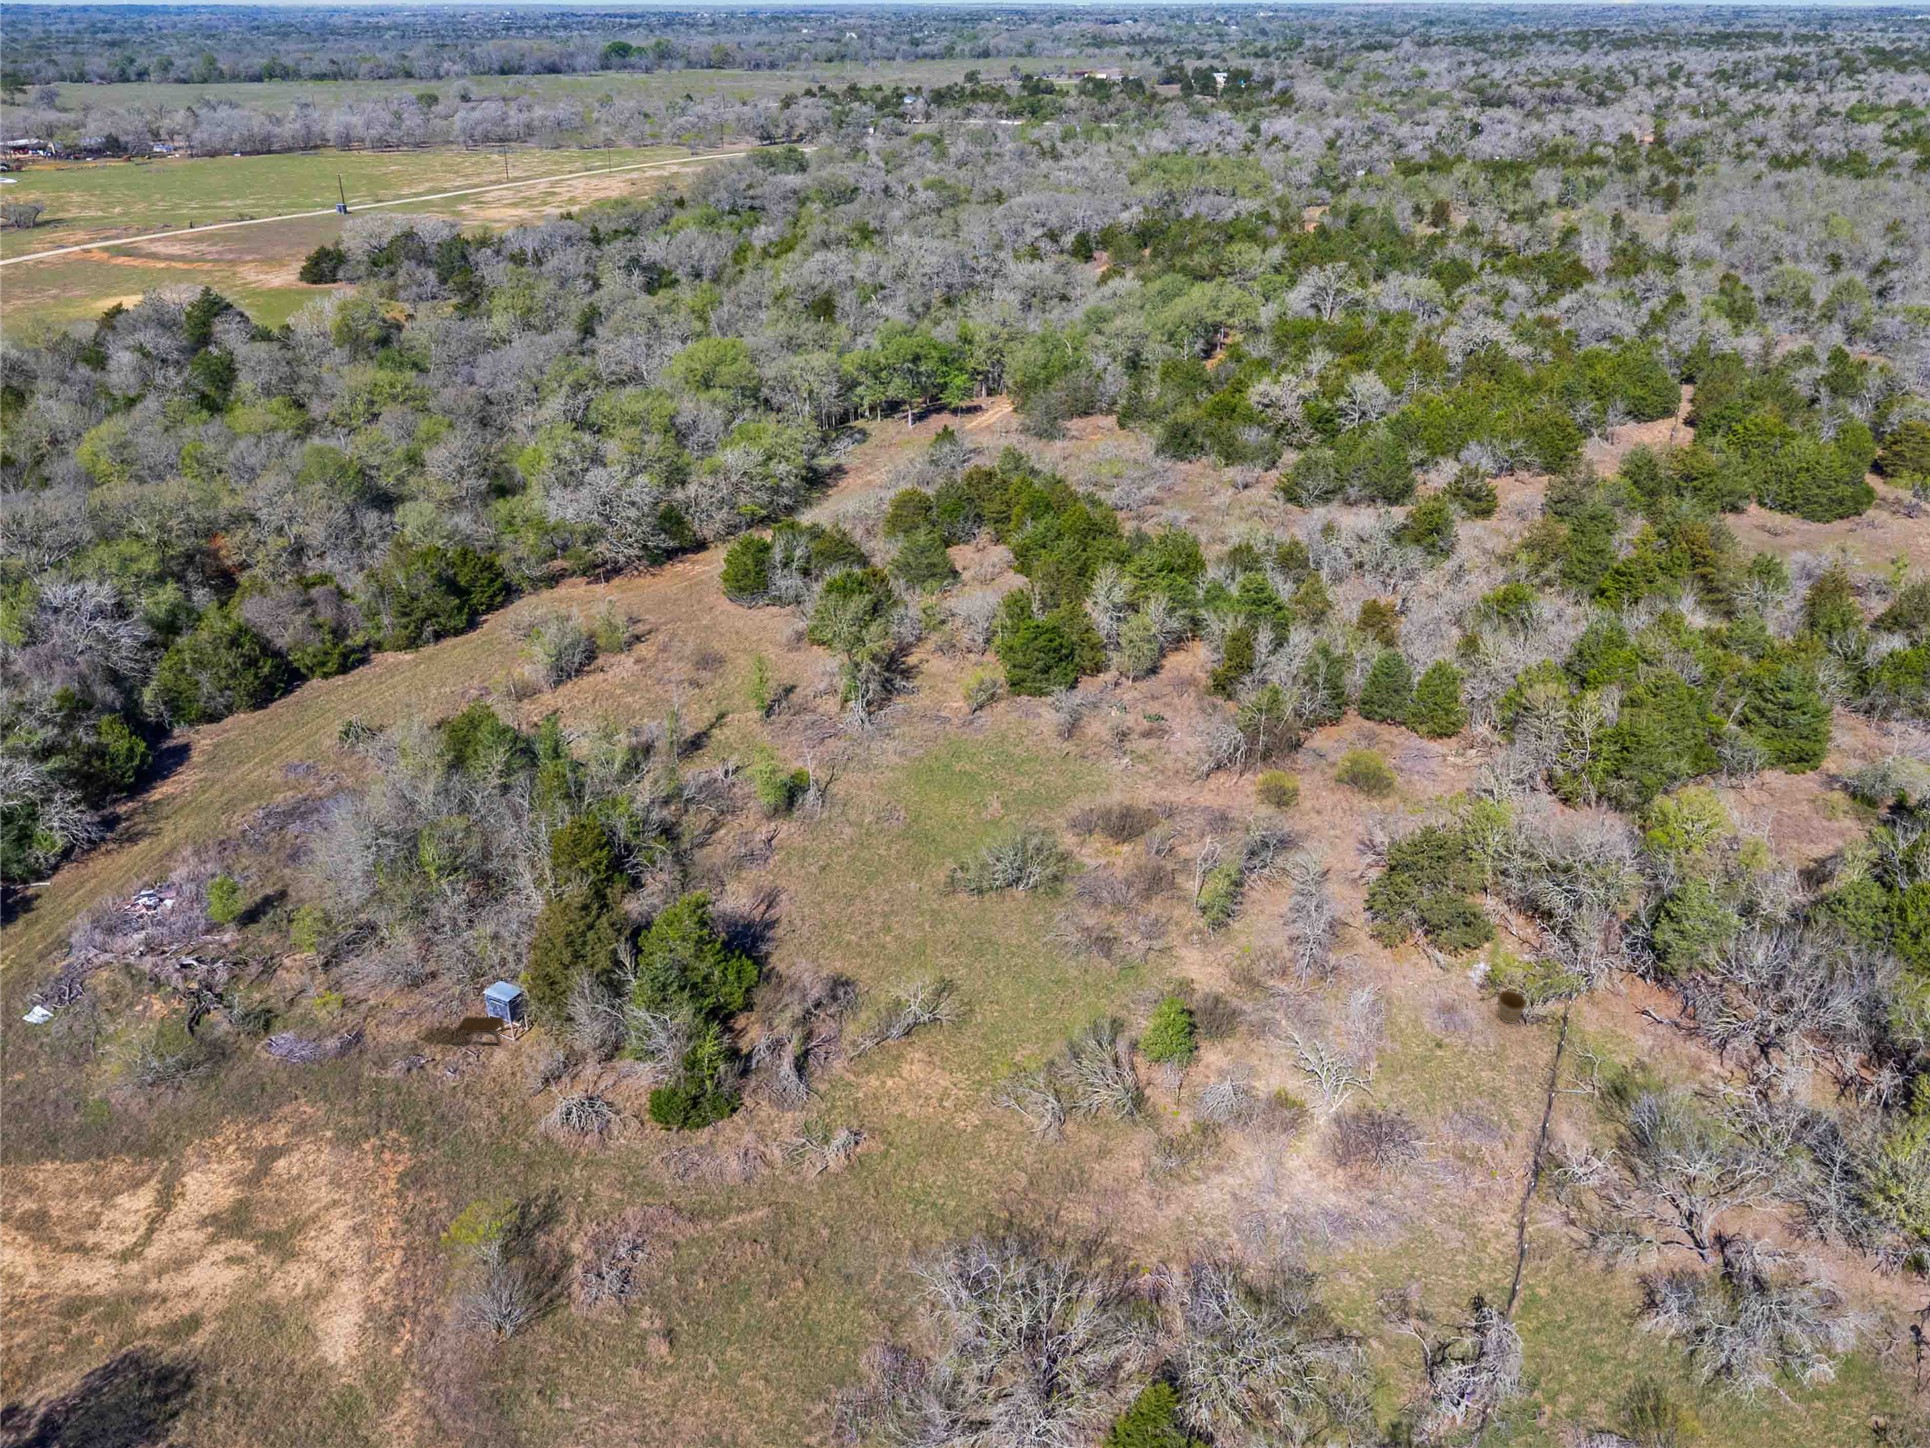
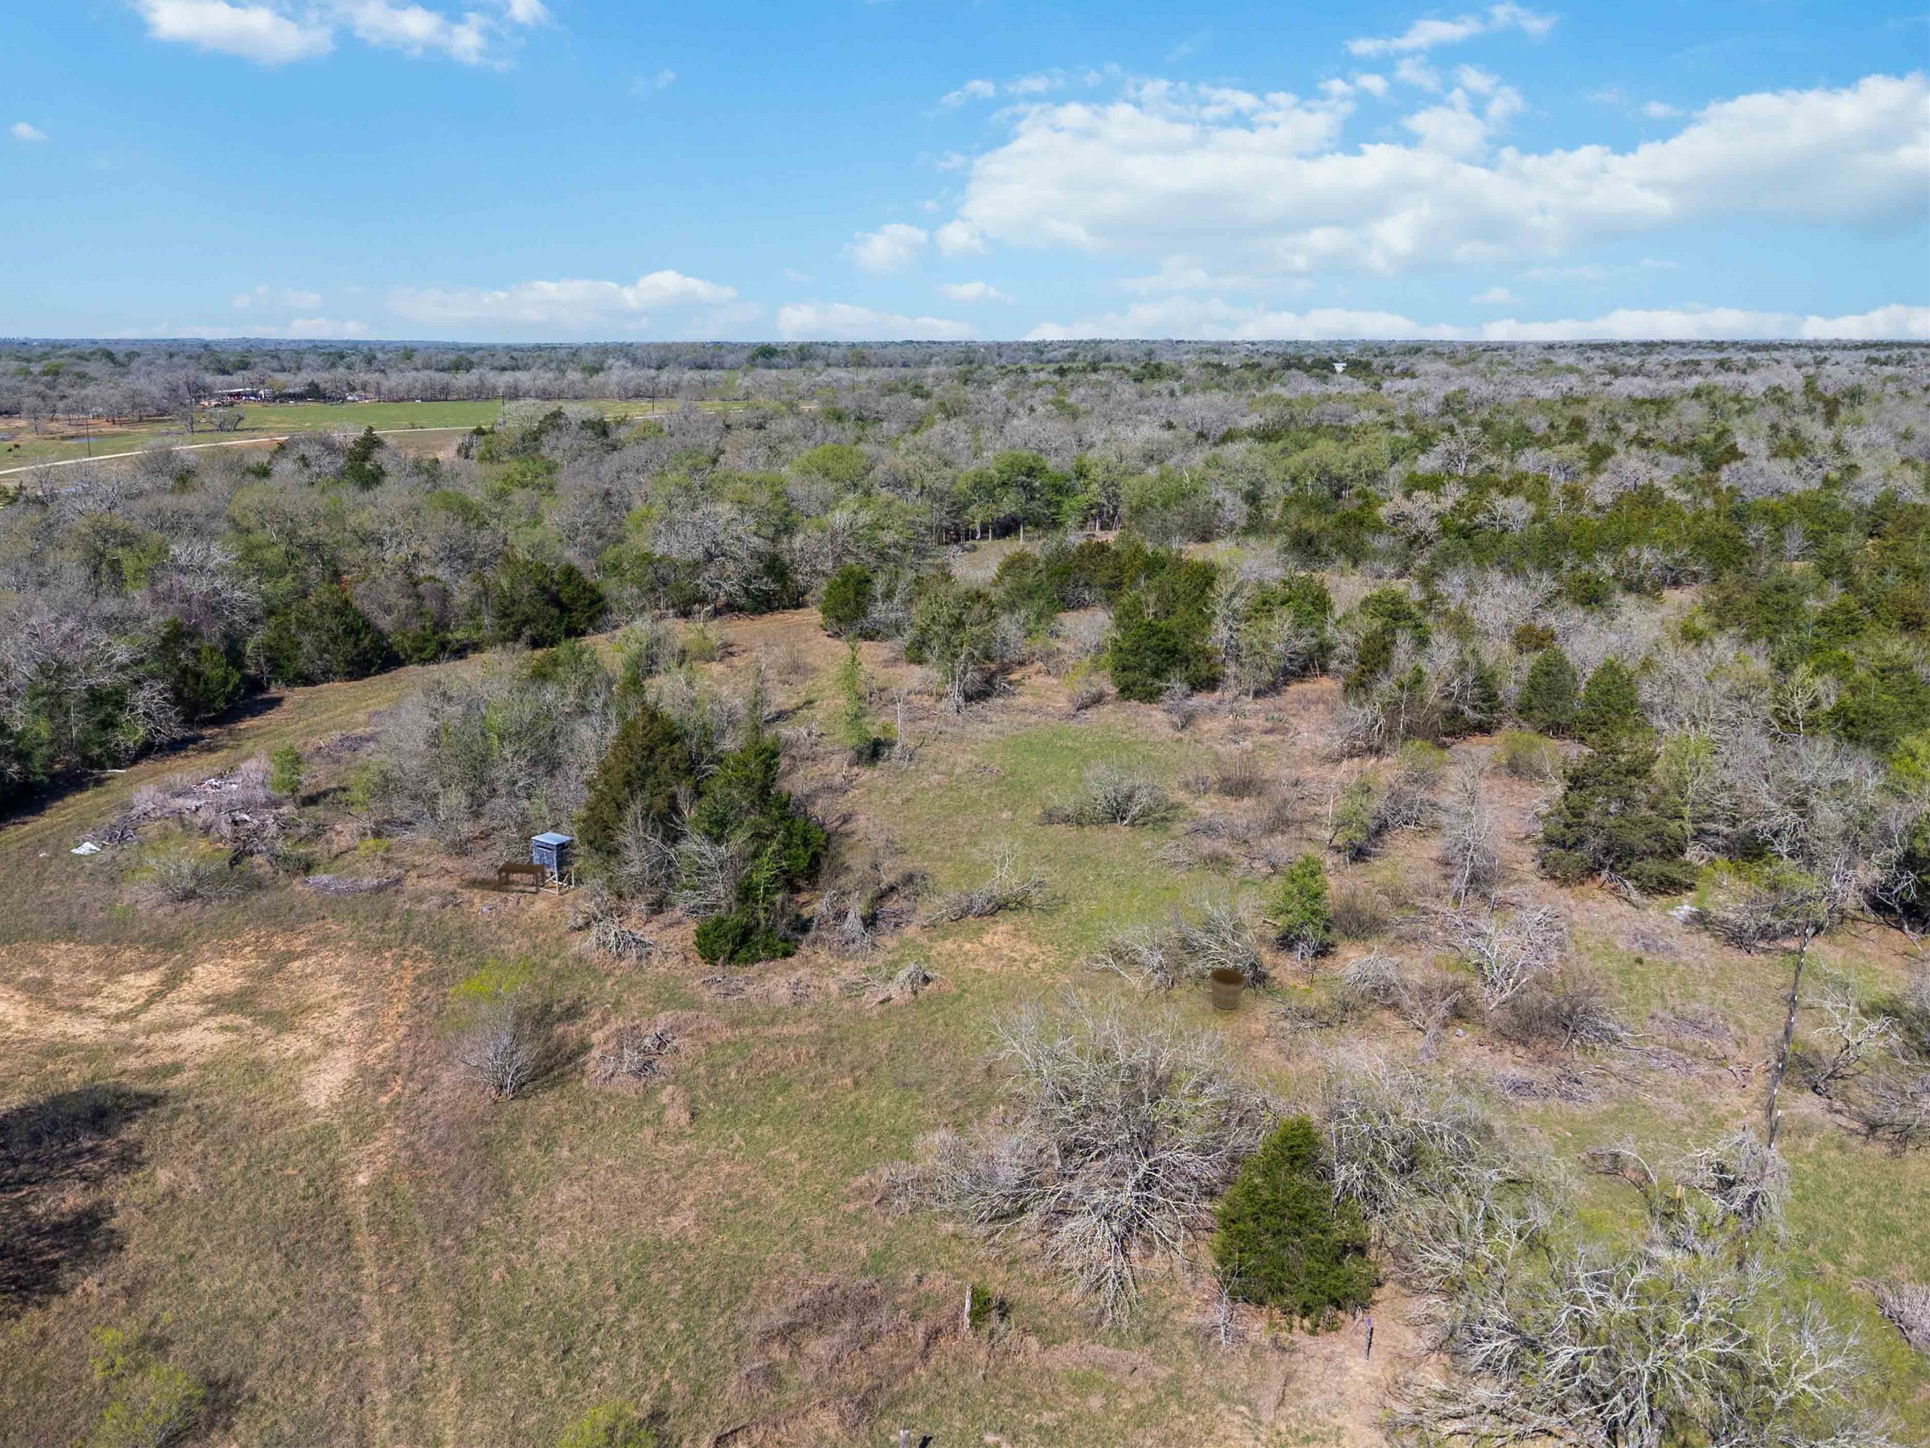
wooden bucket: present [1498,991,1526,1023] -> present [1209,969,1246,1009]

